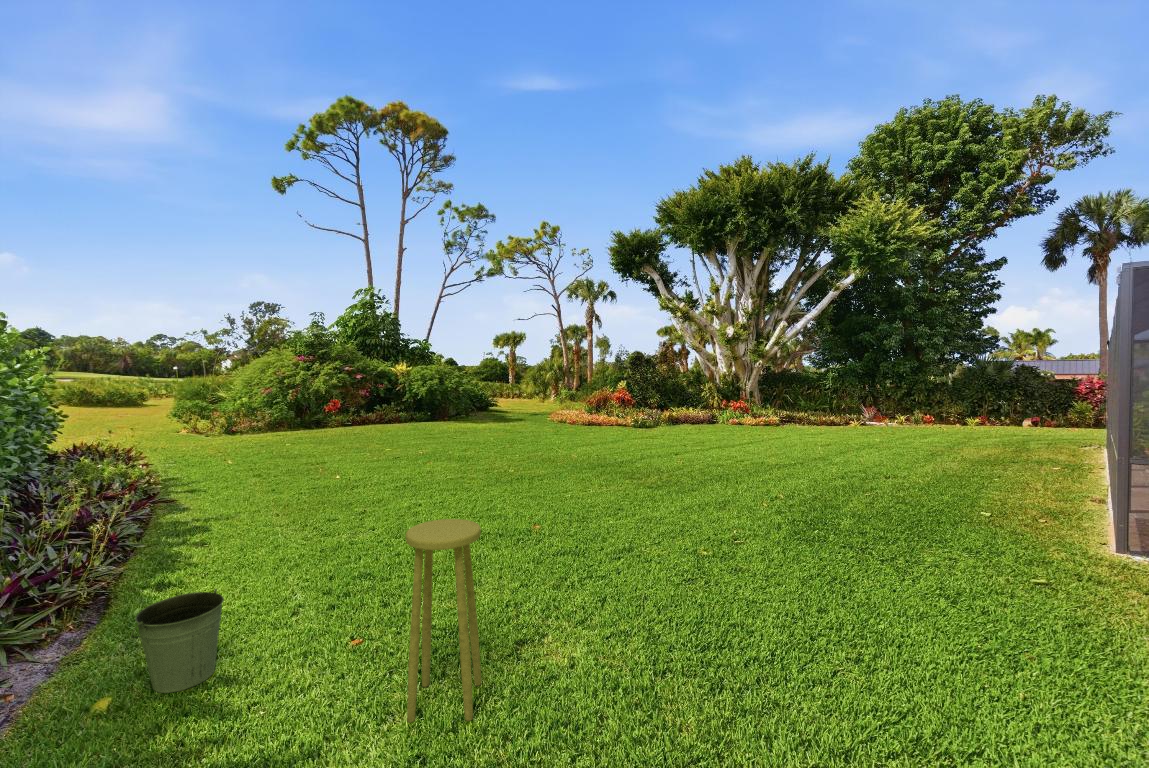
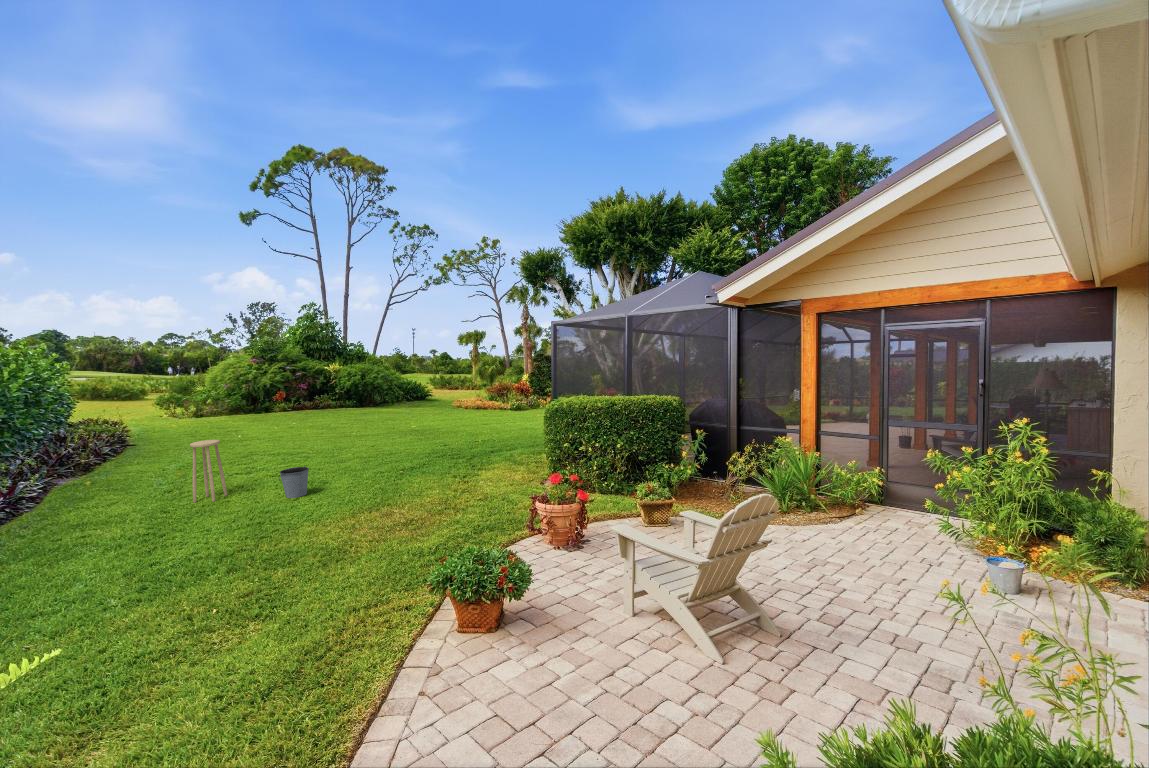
bucket: present [131,589,224,693] -> present [280,466,309,498]

